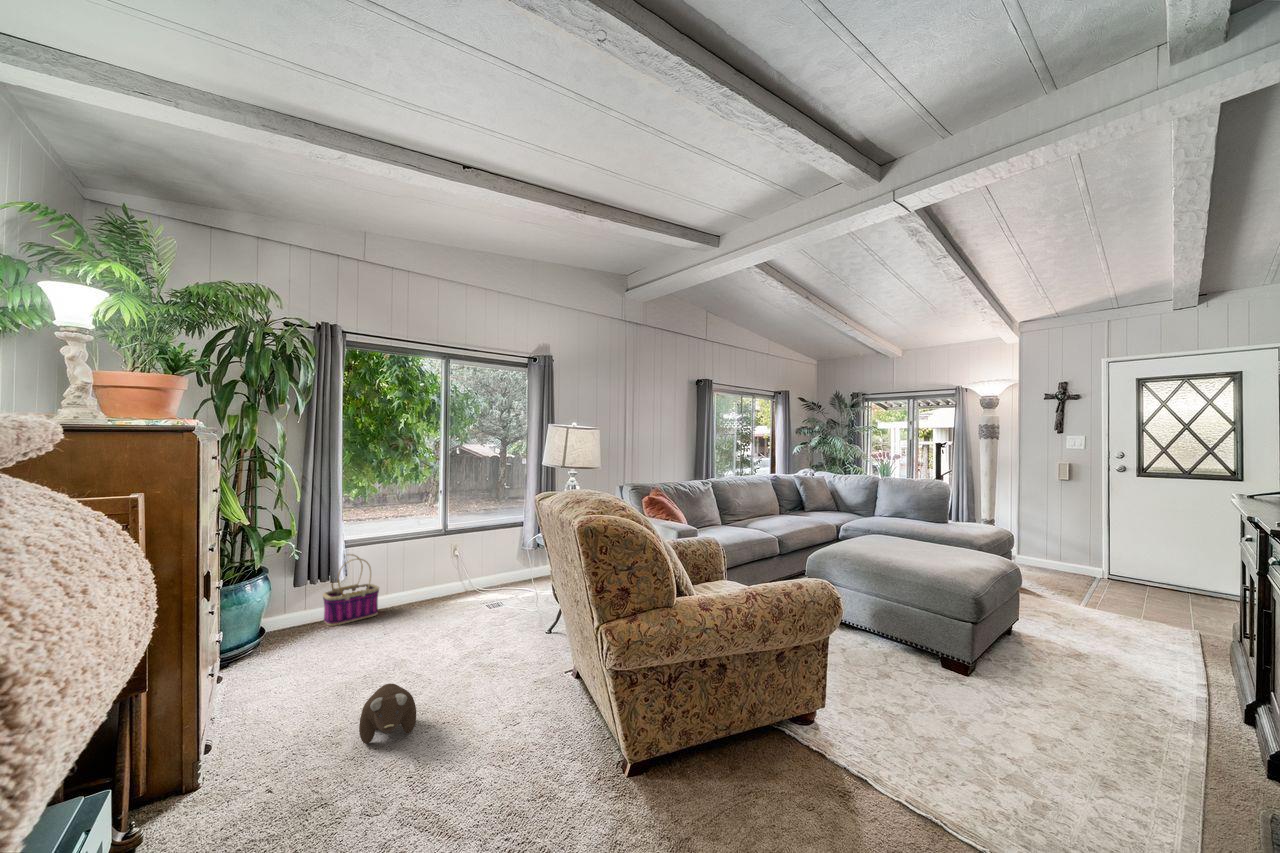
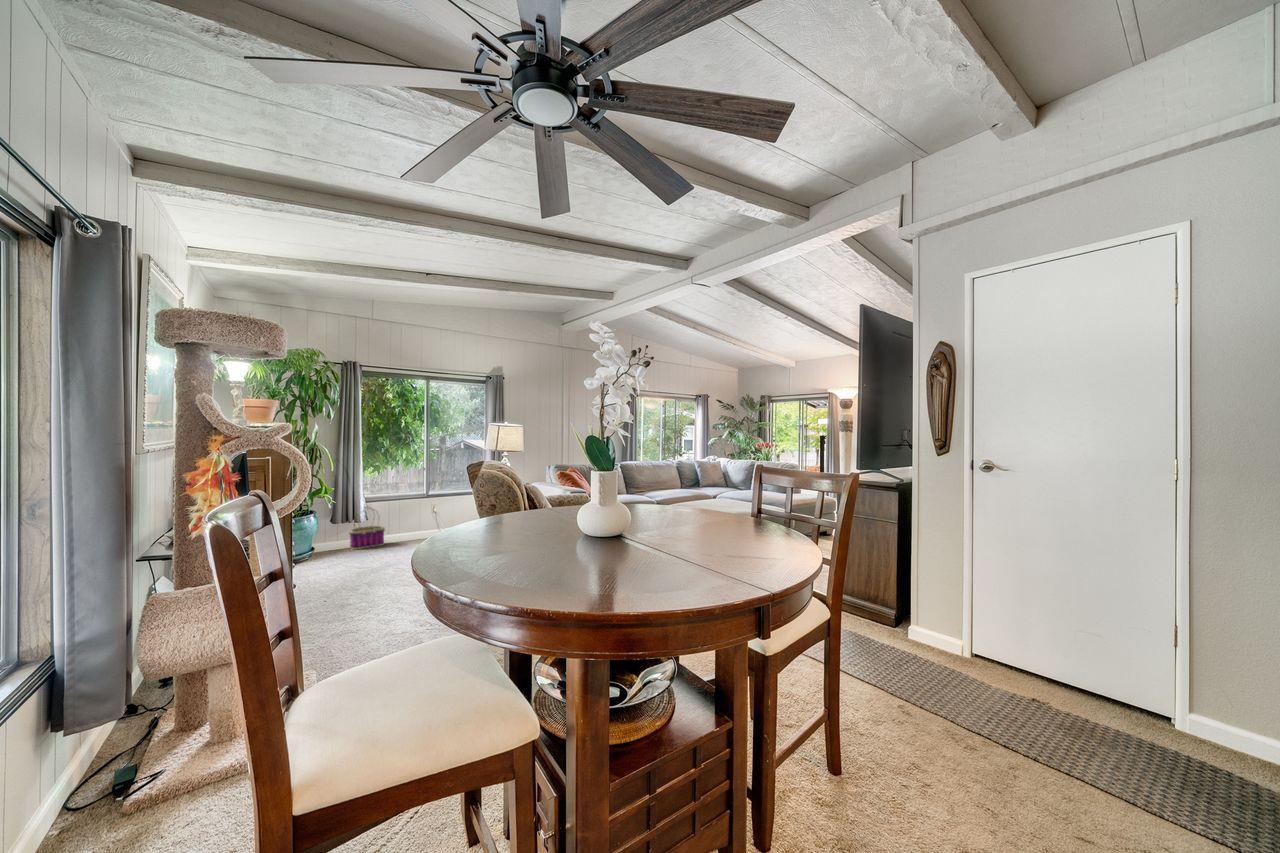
plush toy: present [359,683,416,744] -> none [360,562,390,591]

